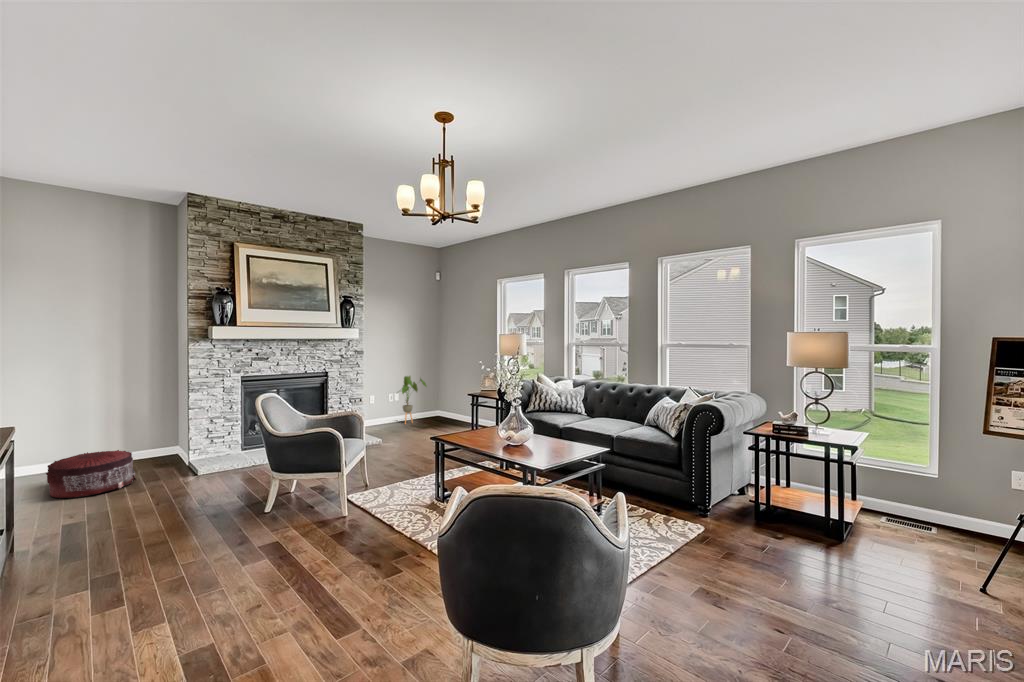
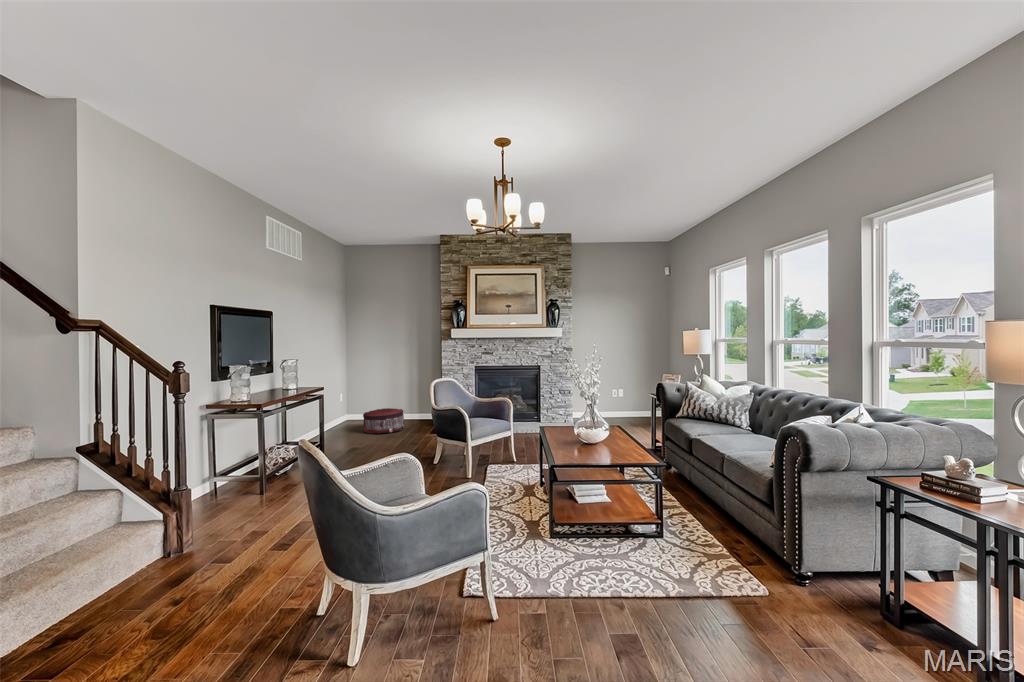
house plant: present [402,376,427,424] -> none [619,372,647,419]

